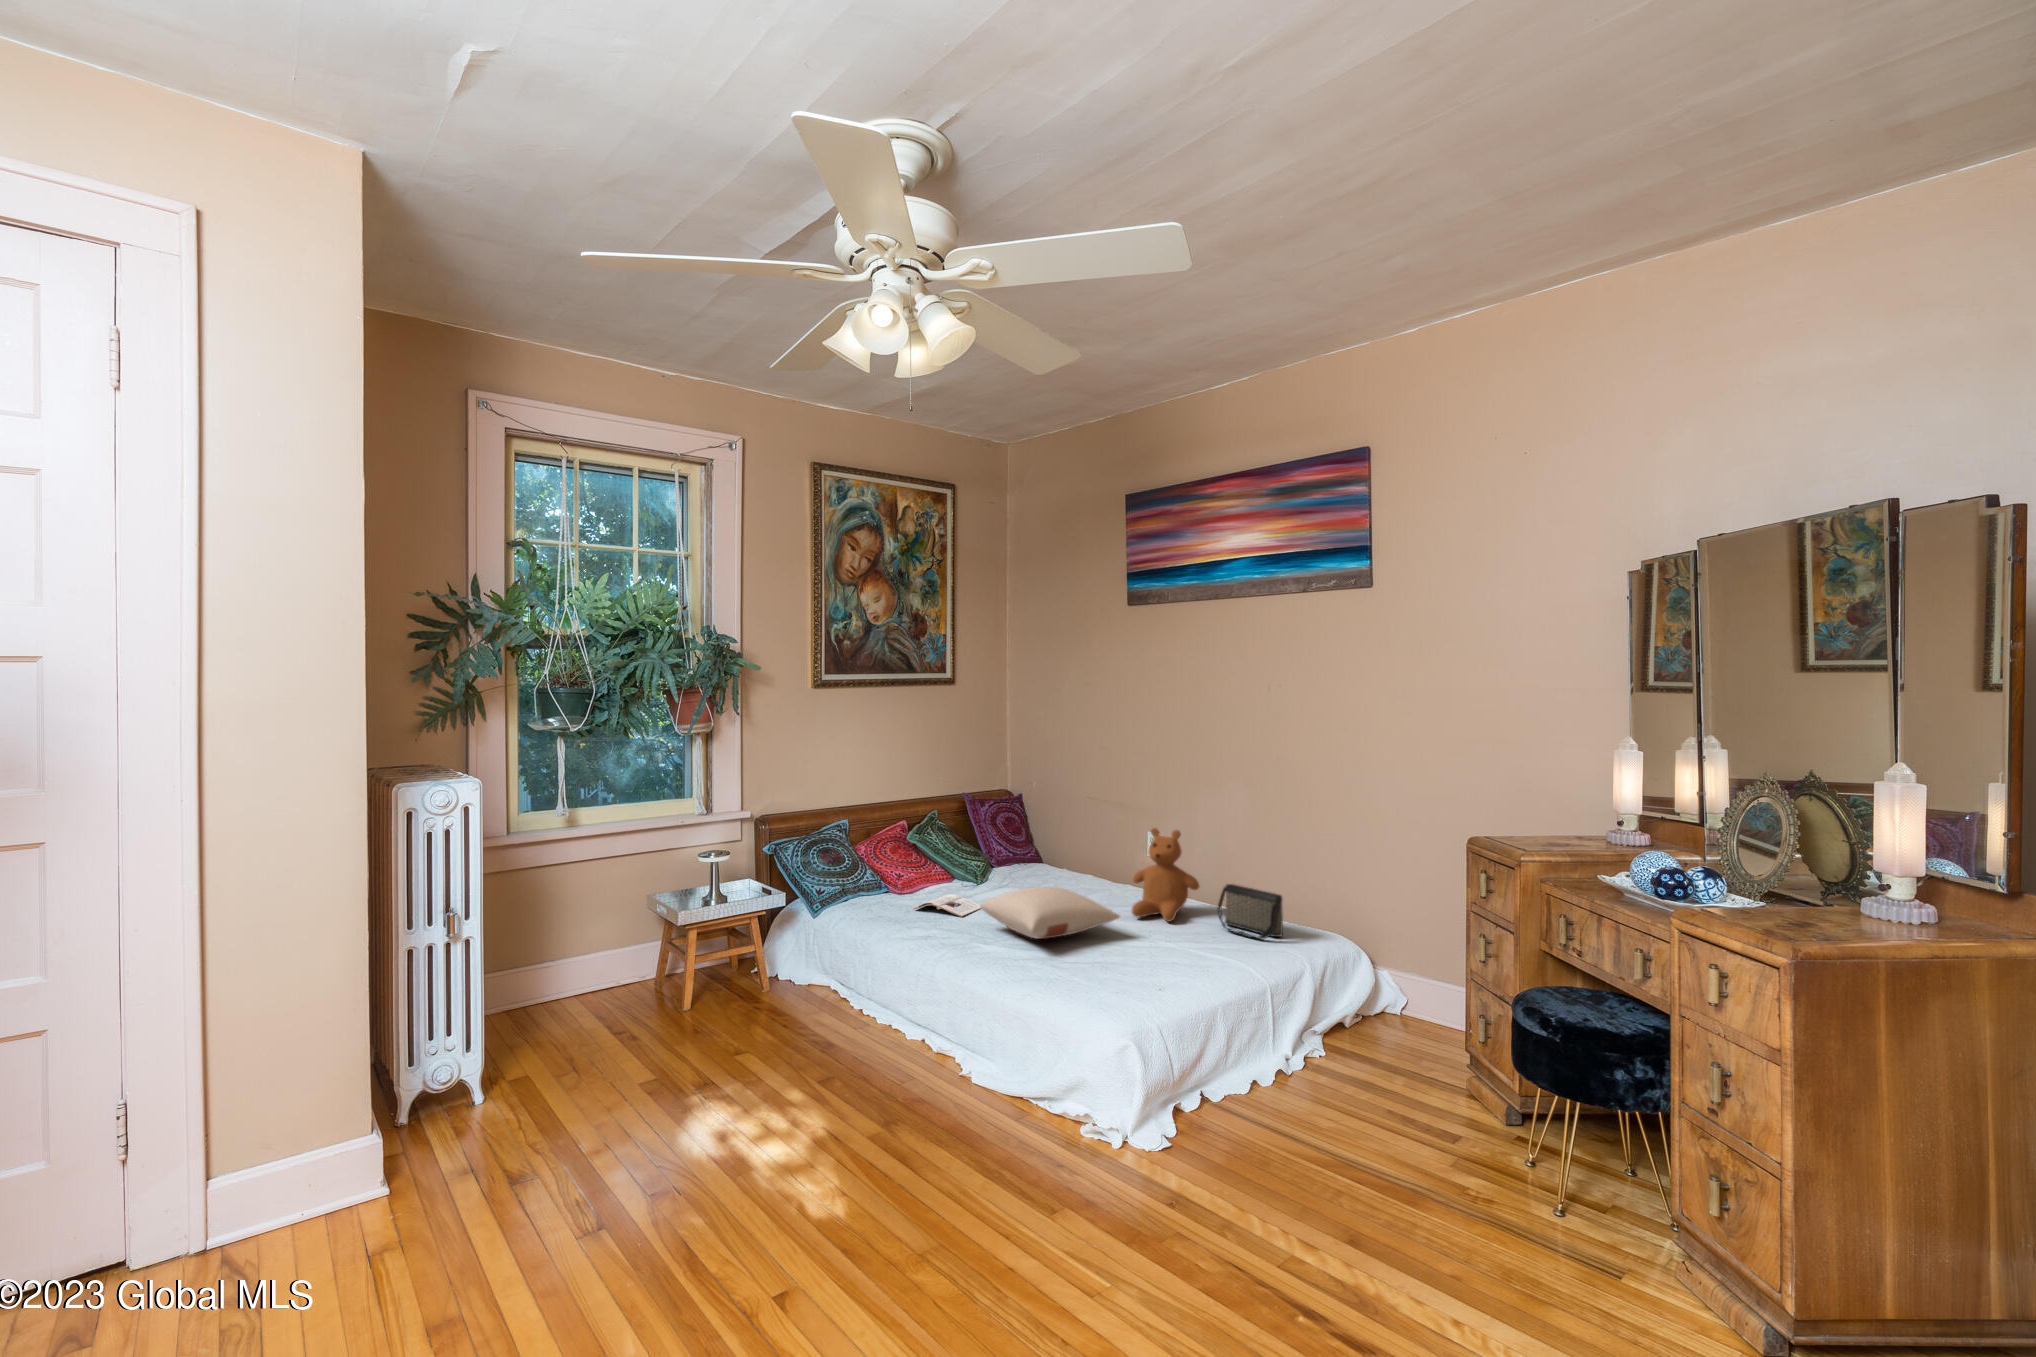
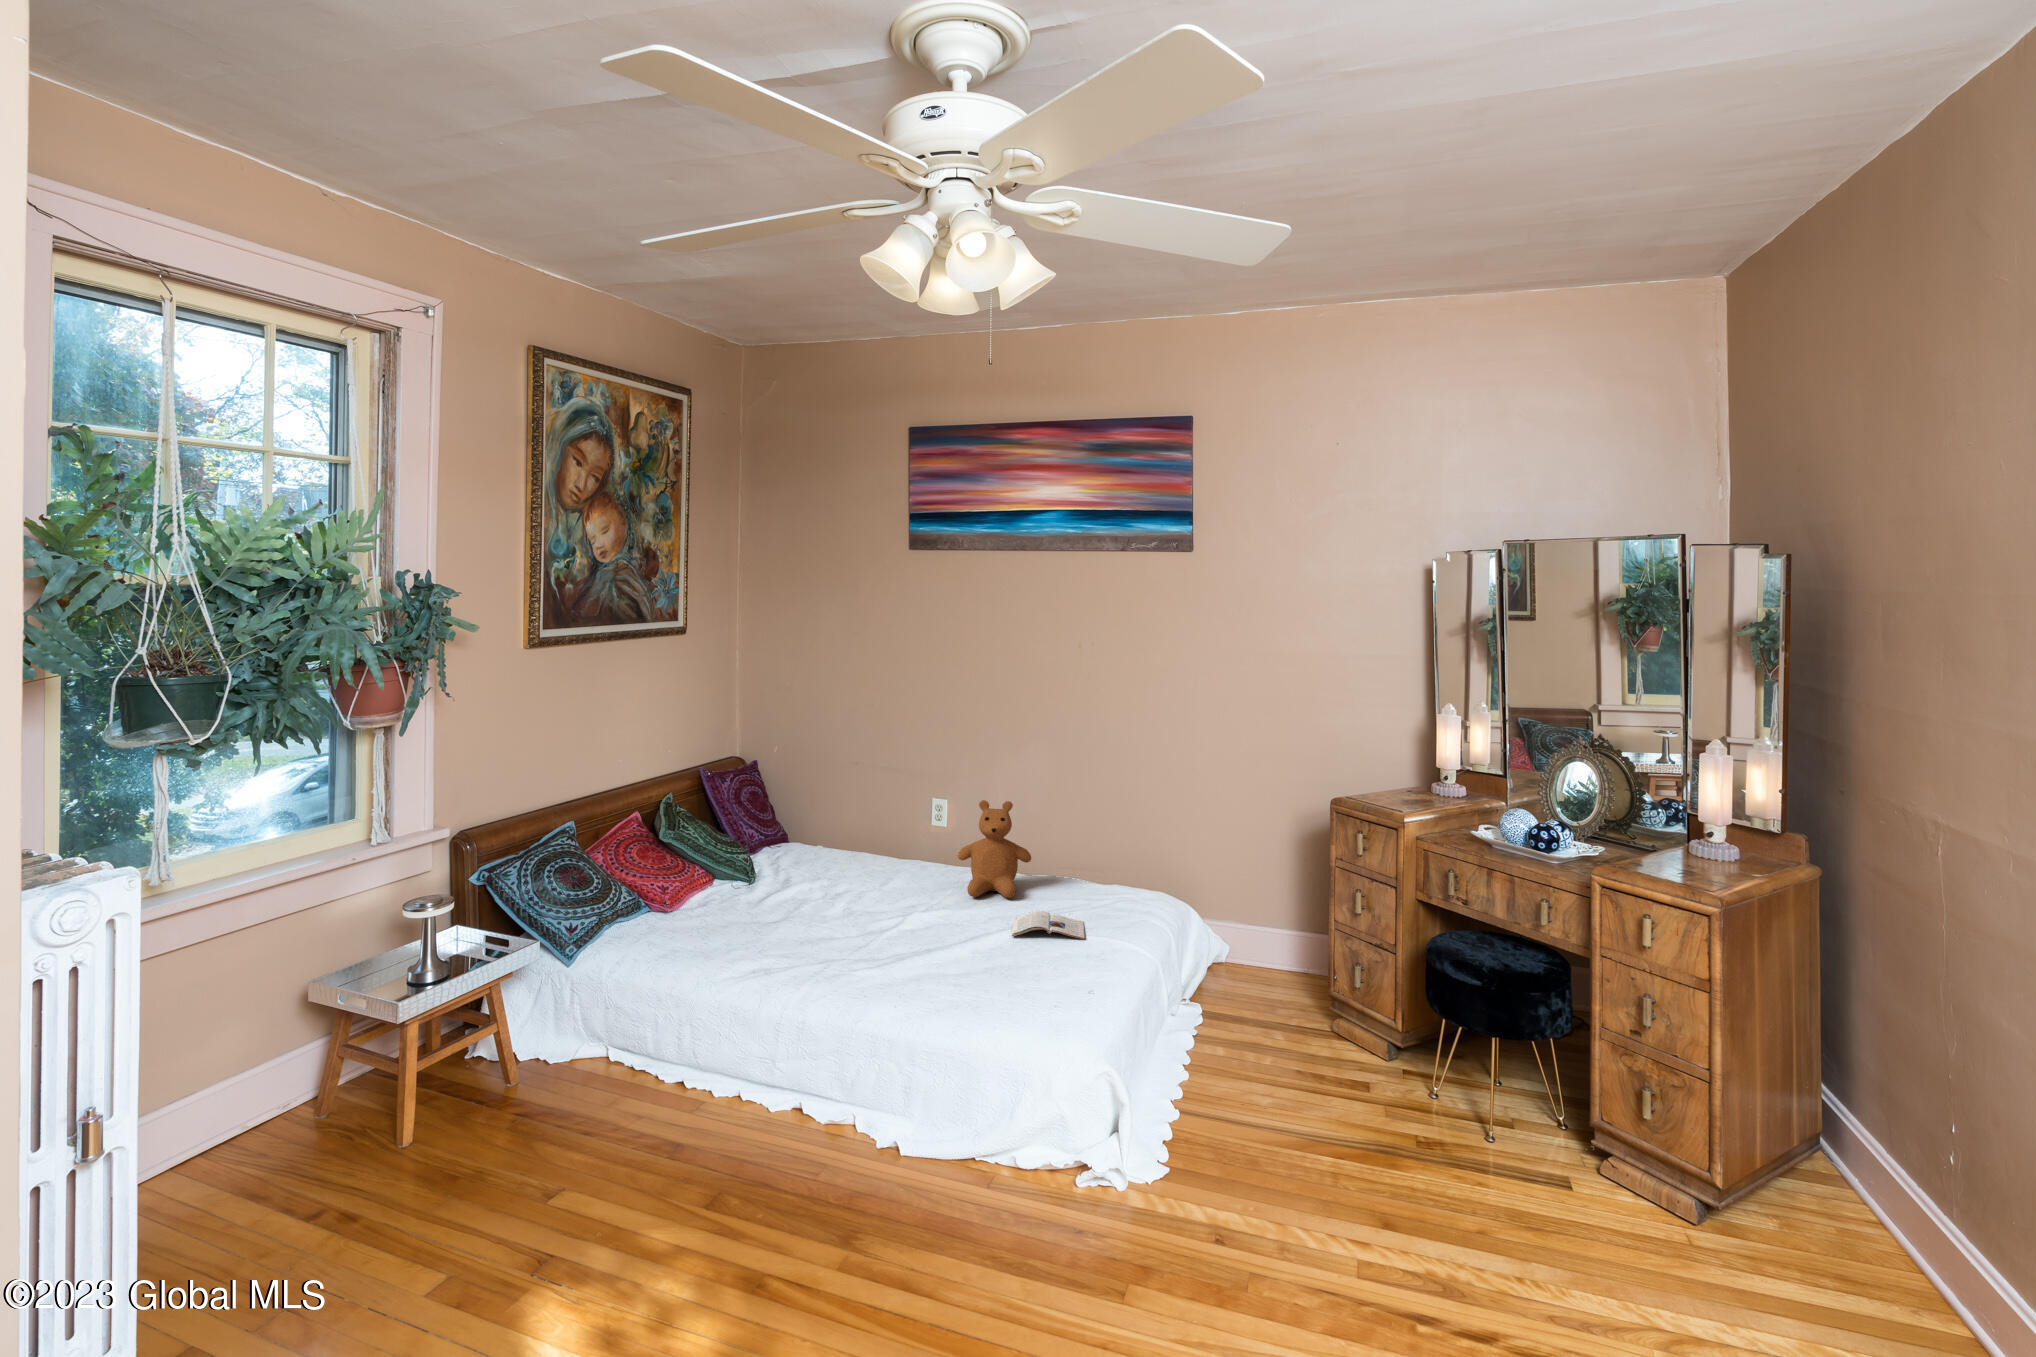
handbag: present [1218,884,1283,939] -> none [1058,854,1129,907]
pillow: present [980,887,1120,939] -> none [816,875,978,935]
magazine: present [913,894,981,917] -> present [1012,911,1084,939]

